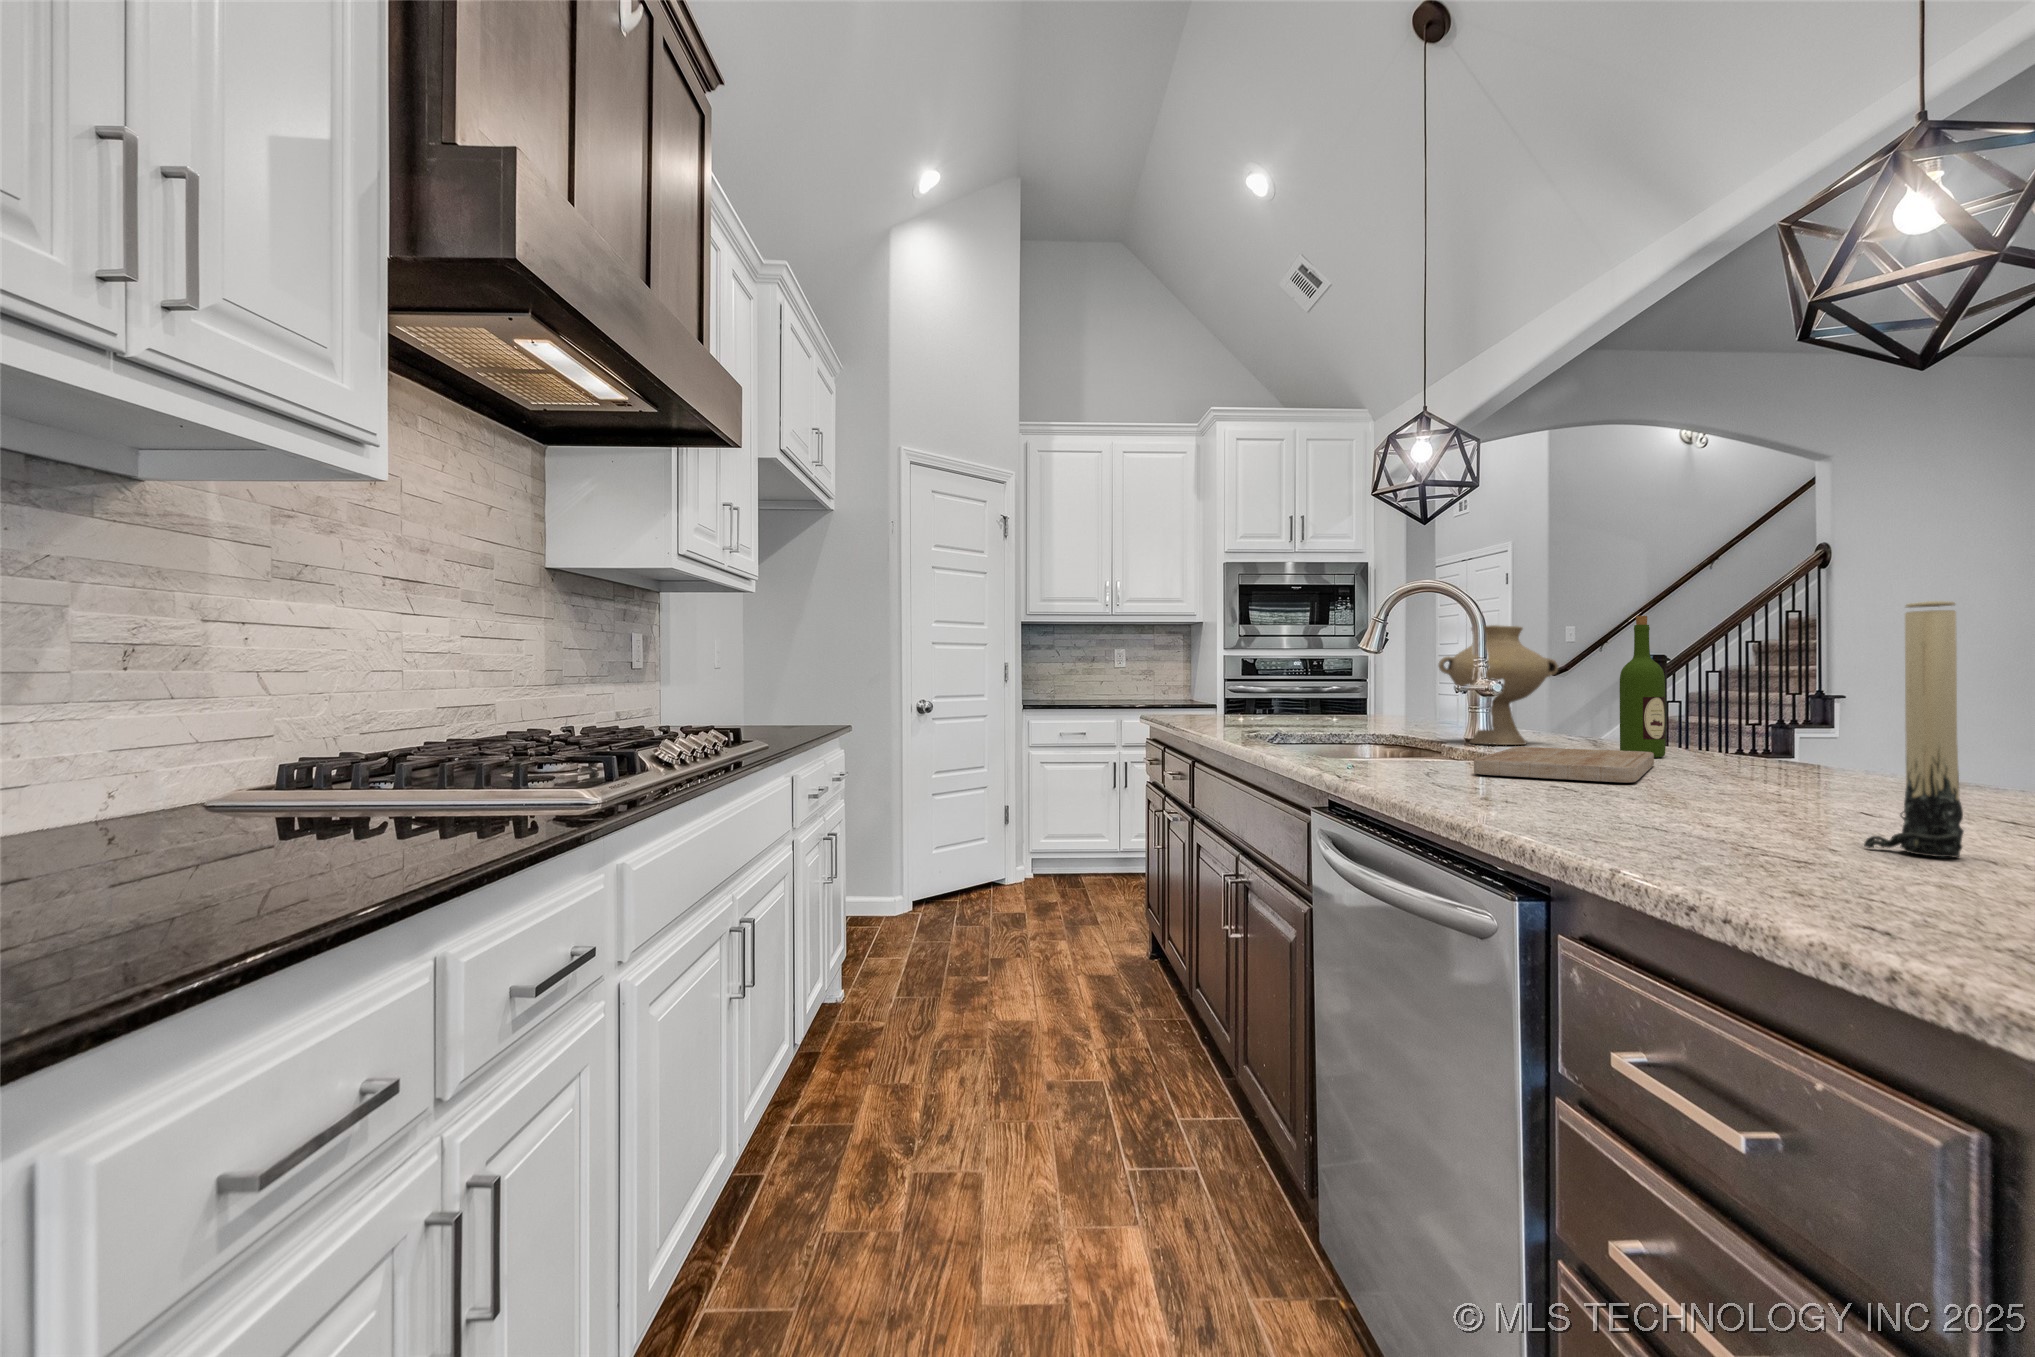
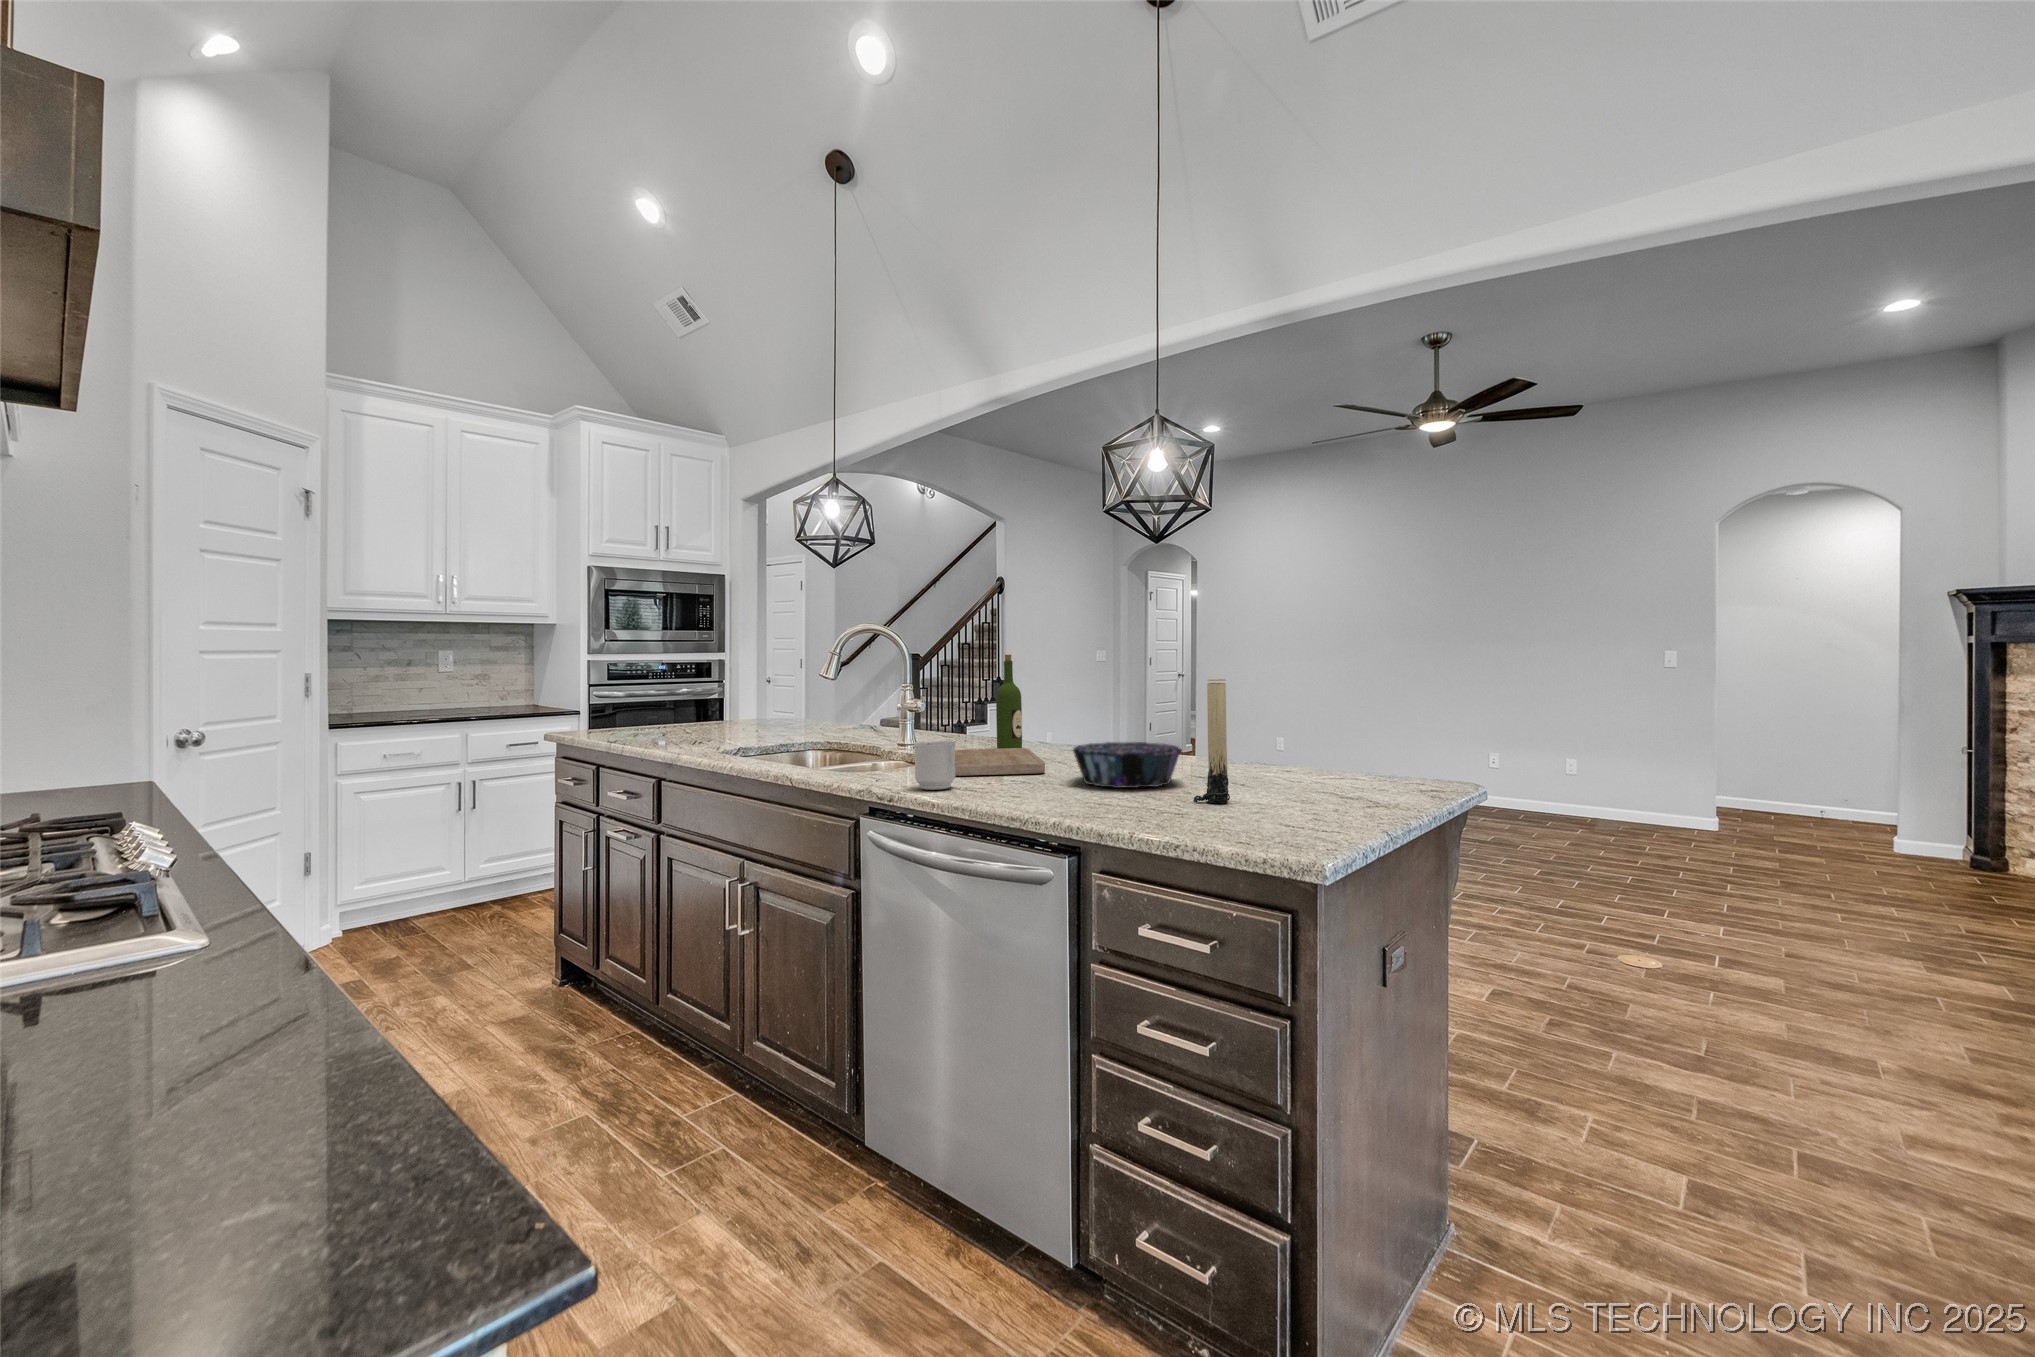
vase: present [1438,625,1558,745] -> none [867,656,946,747]
mug: none [1385,719,1449,785] -> present [914,741,956,790]
decorative bowl: none [1649,739,1902,818] -> present [1072,742,1181,788]

